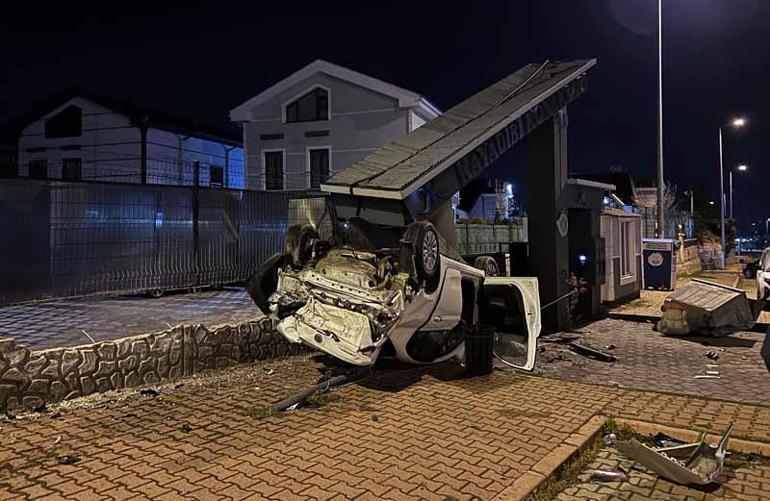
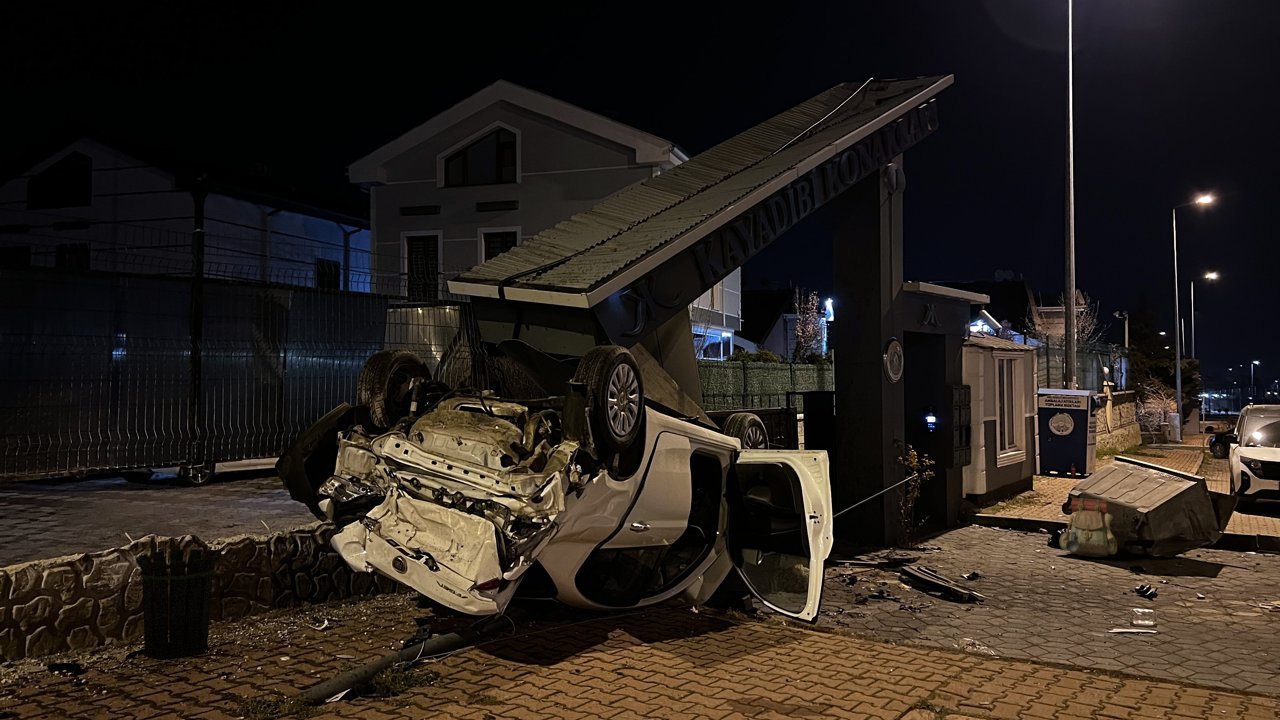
waste bin: present [461,324,497,374] -> present [136,549,220,659]

